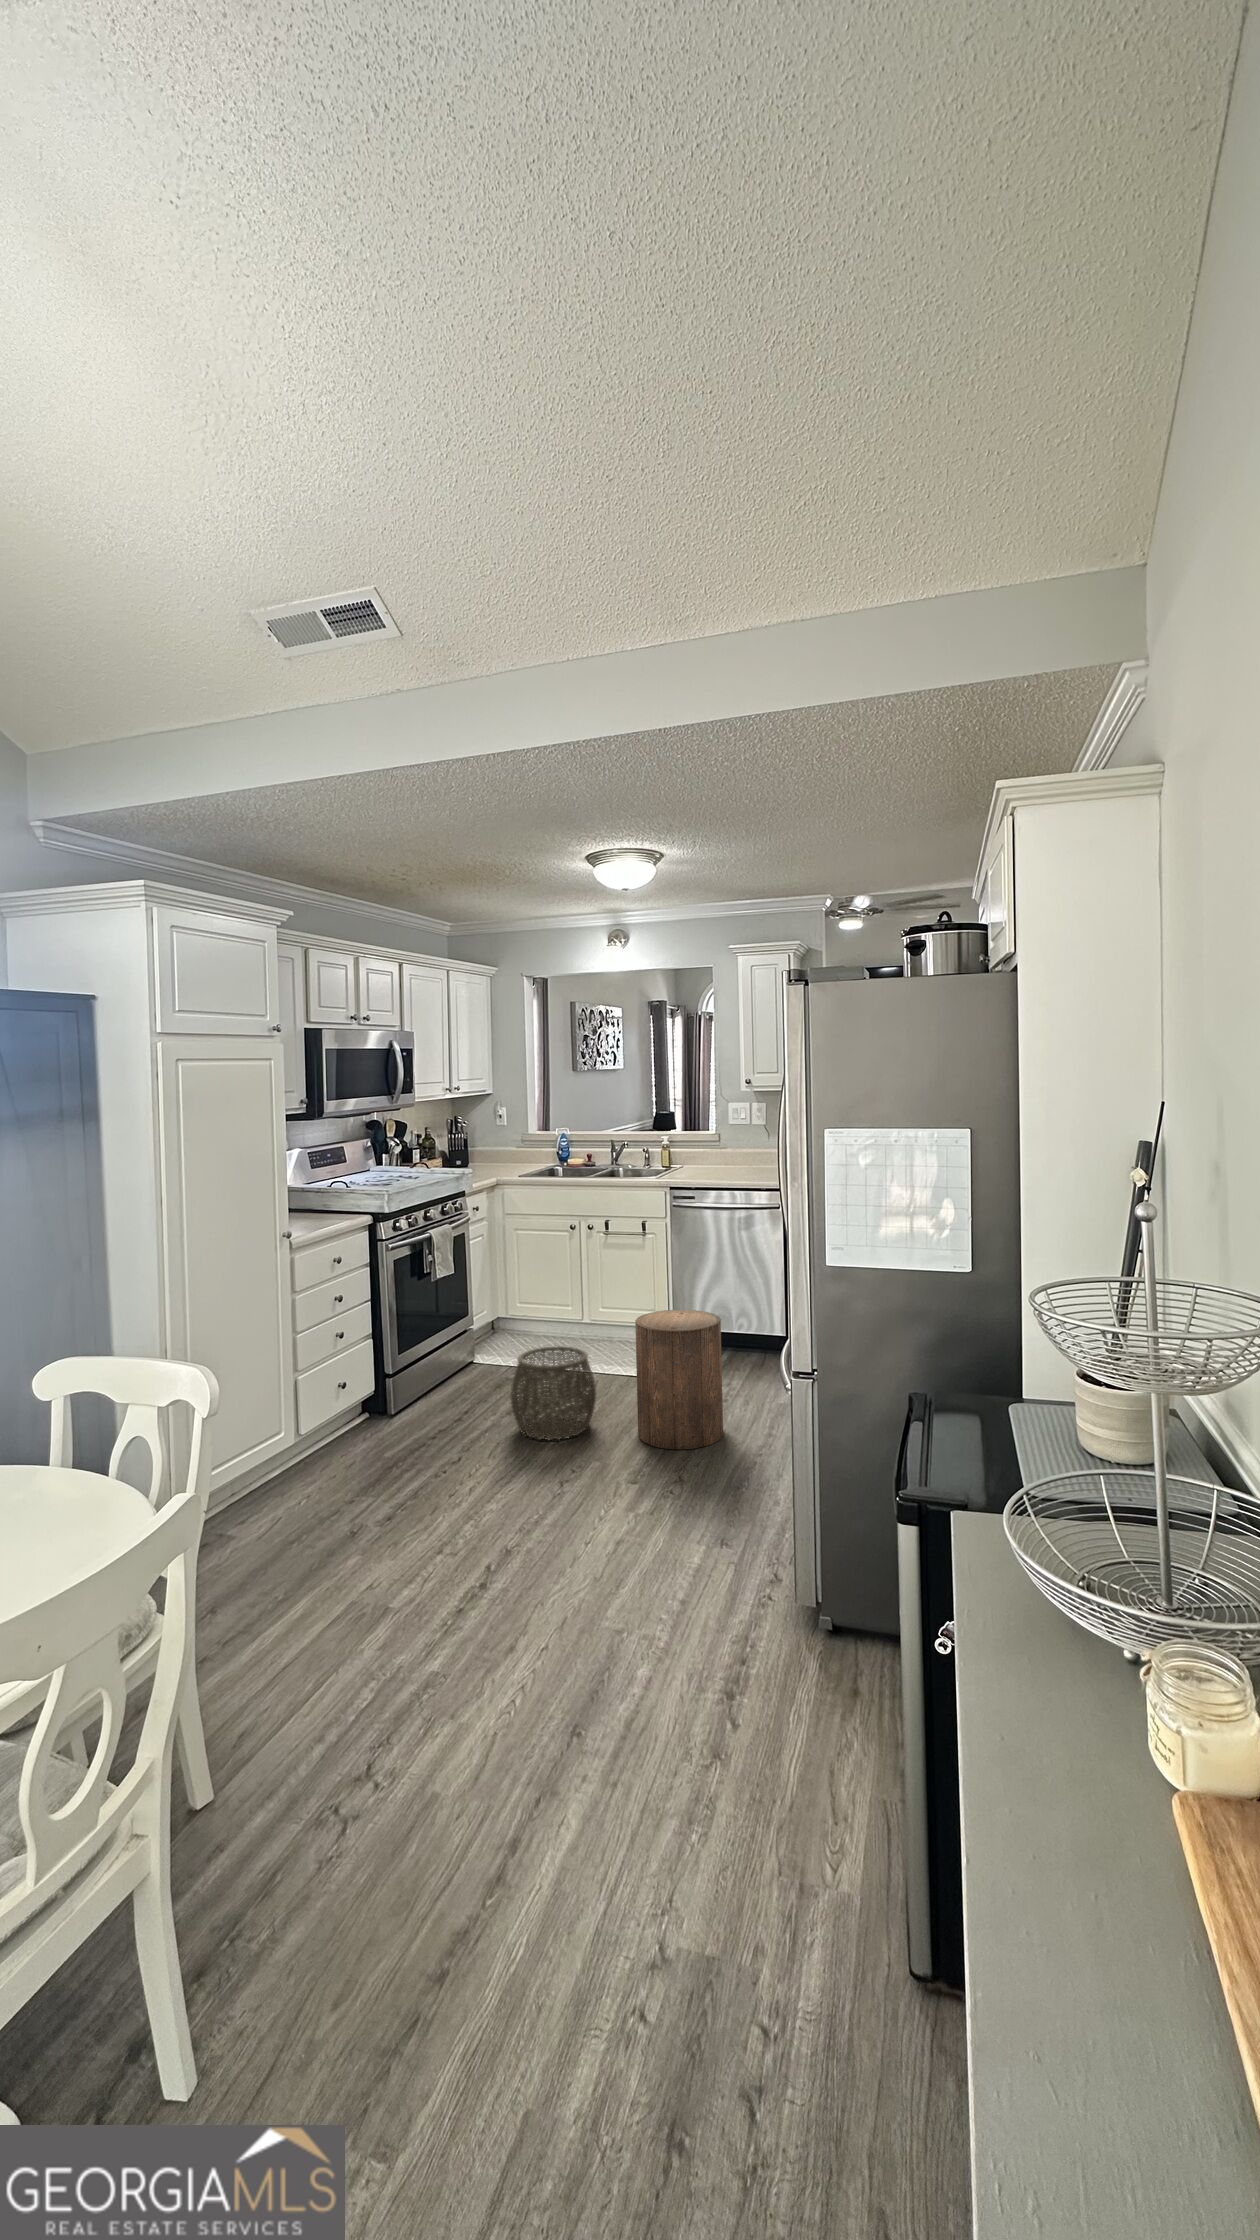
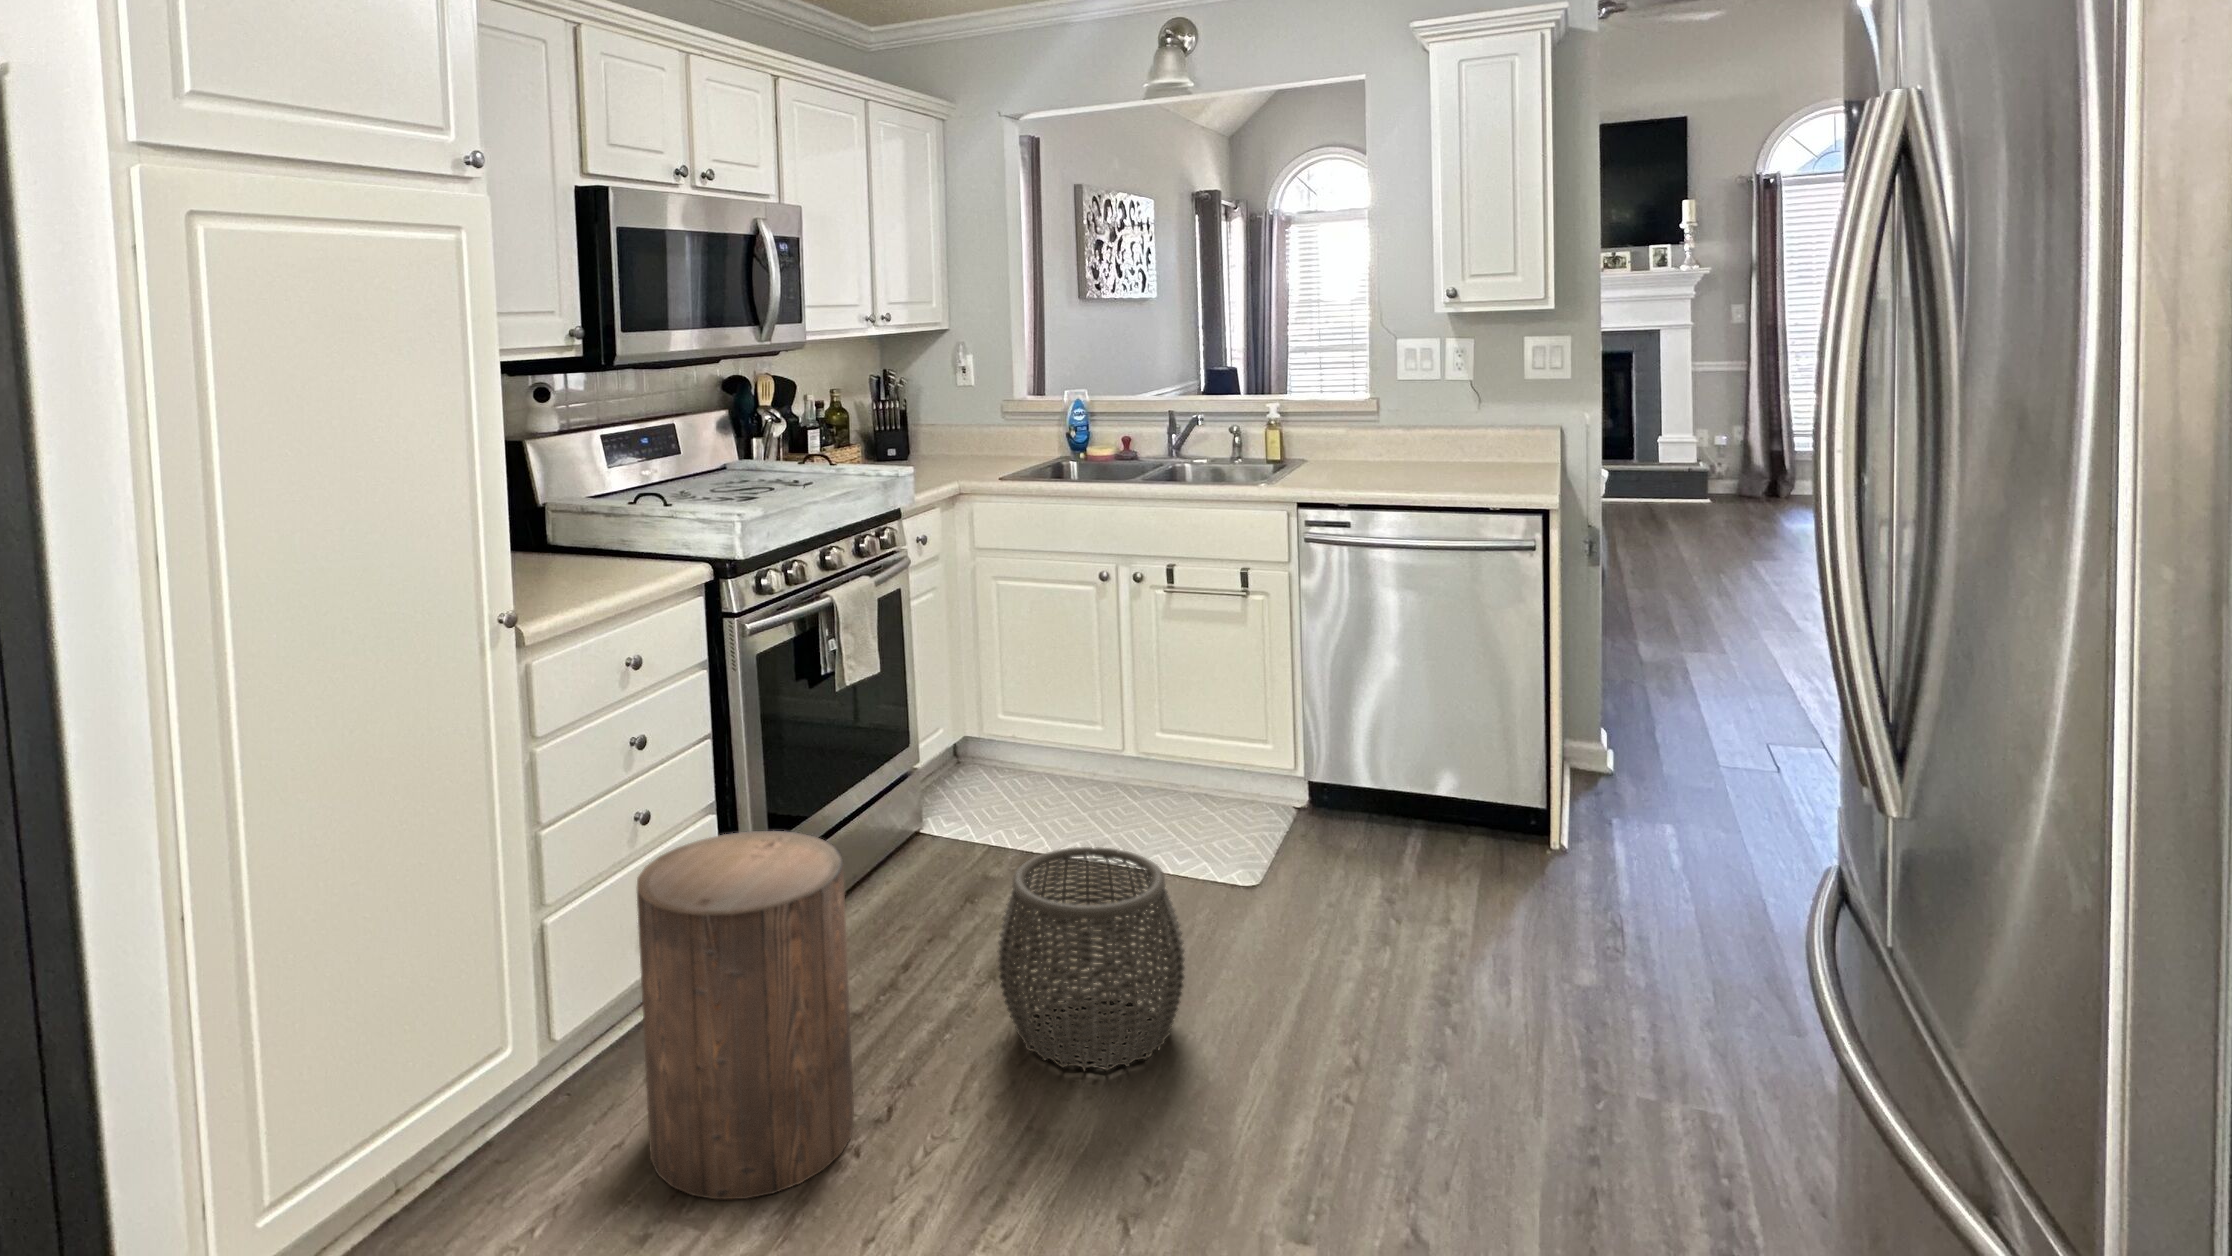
stool: present [635,1310,723,1449] -> present [637,831,854,1200]

